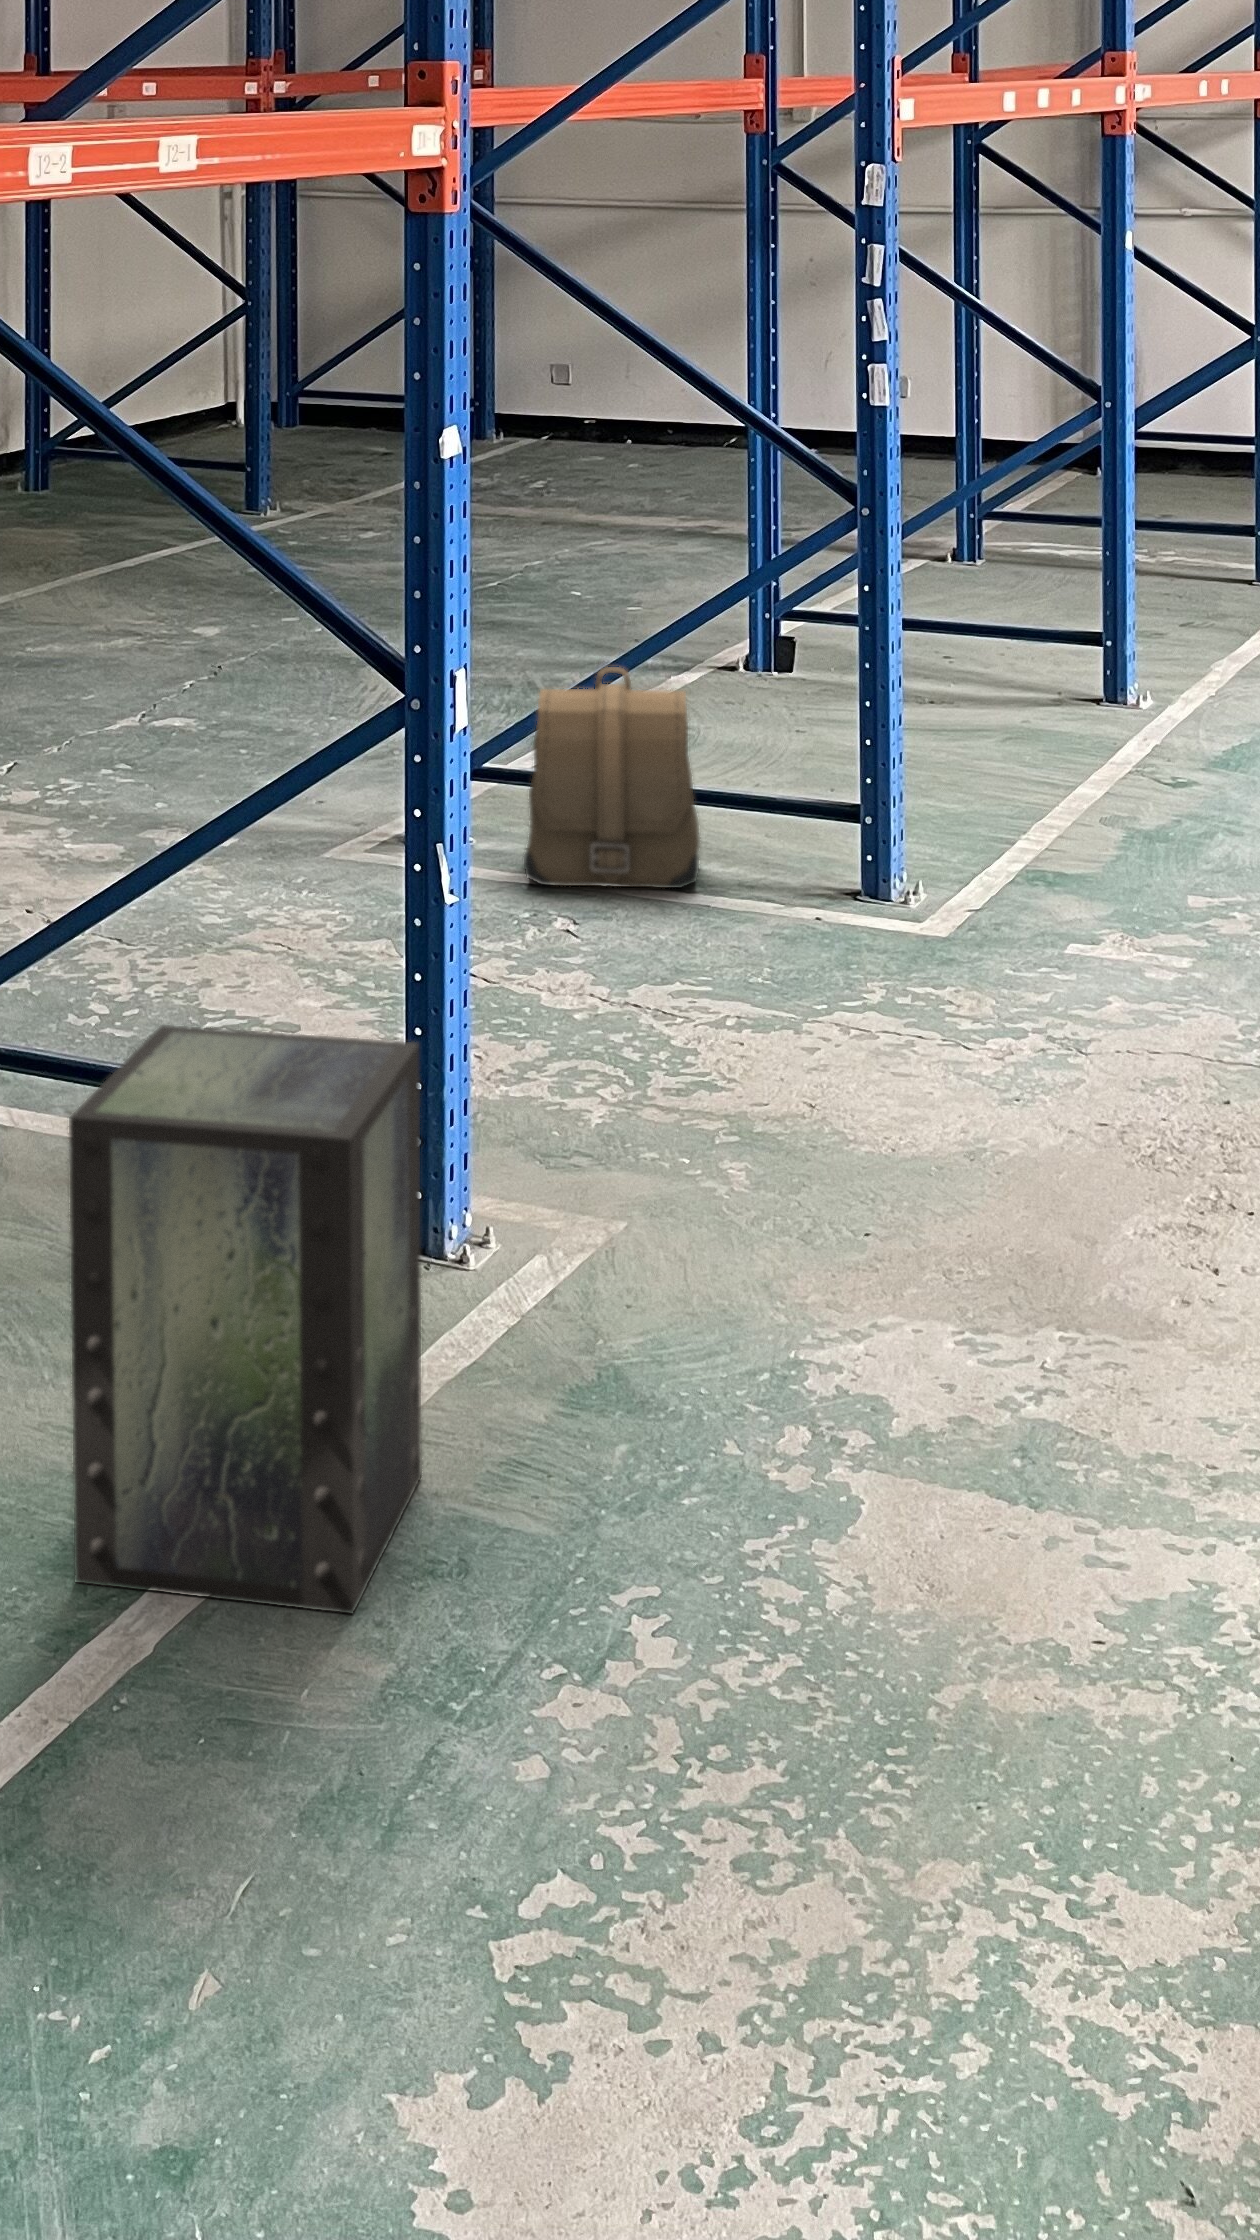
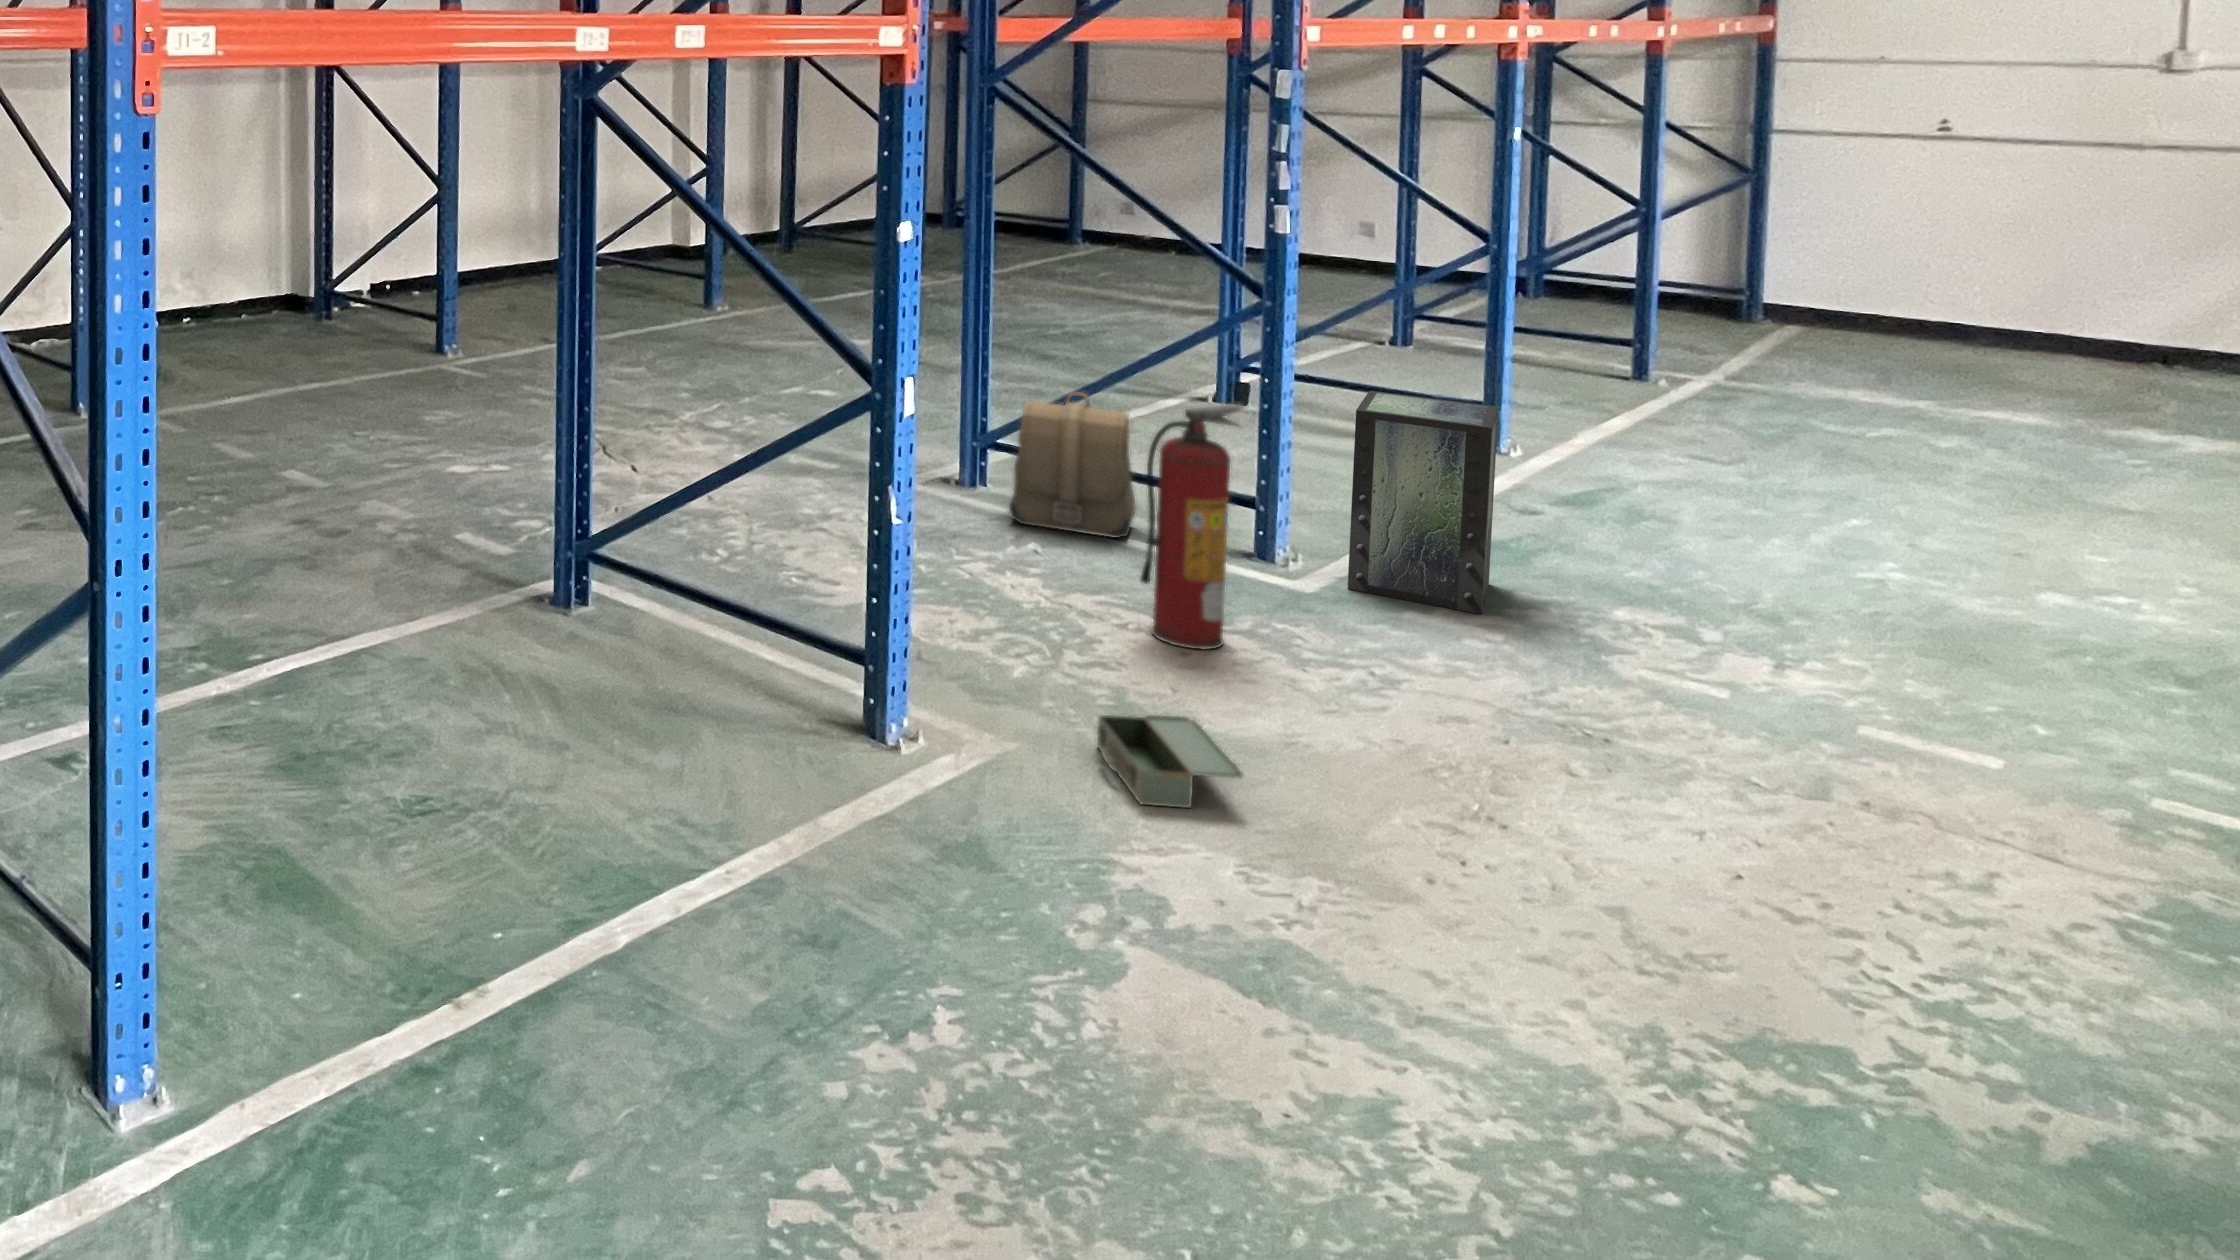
fire extinguisher: none [746,660,876,1035] -> present [1140,404,1244,650]
storage box: present [69,1025,422,1613] -> present [1348,391,1498,614]
toolbox: none [736,1132,943,1271] -> present [1097,715,1243,808]

